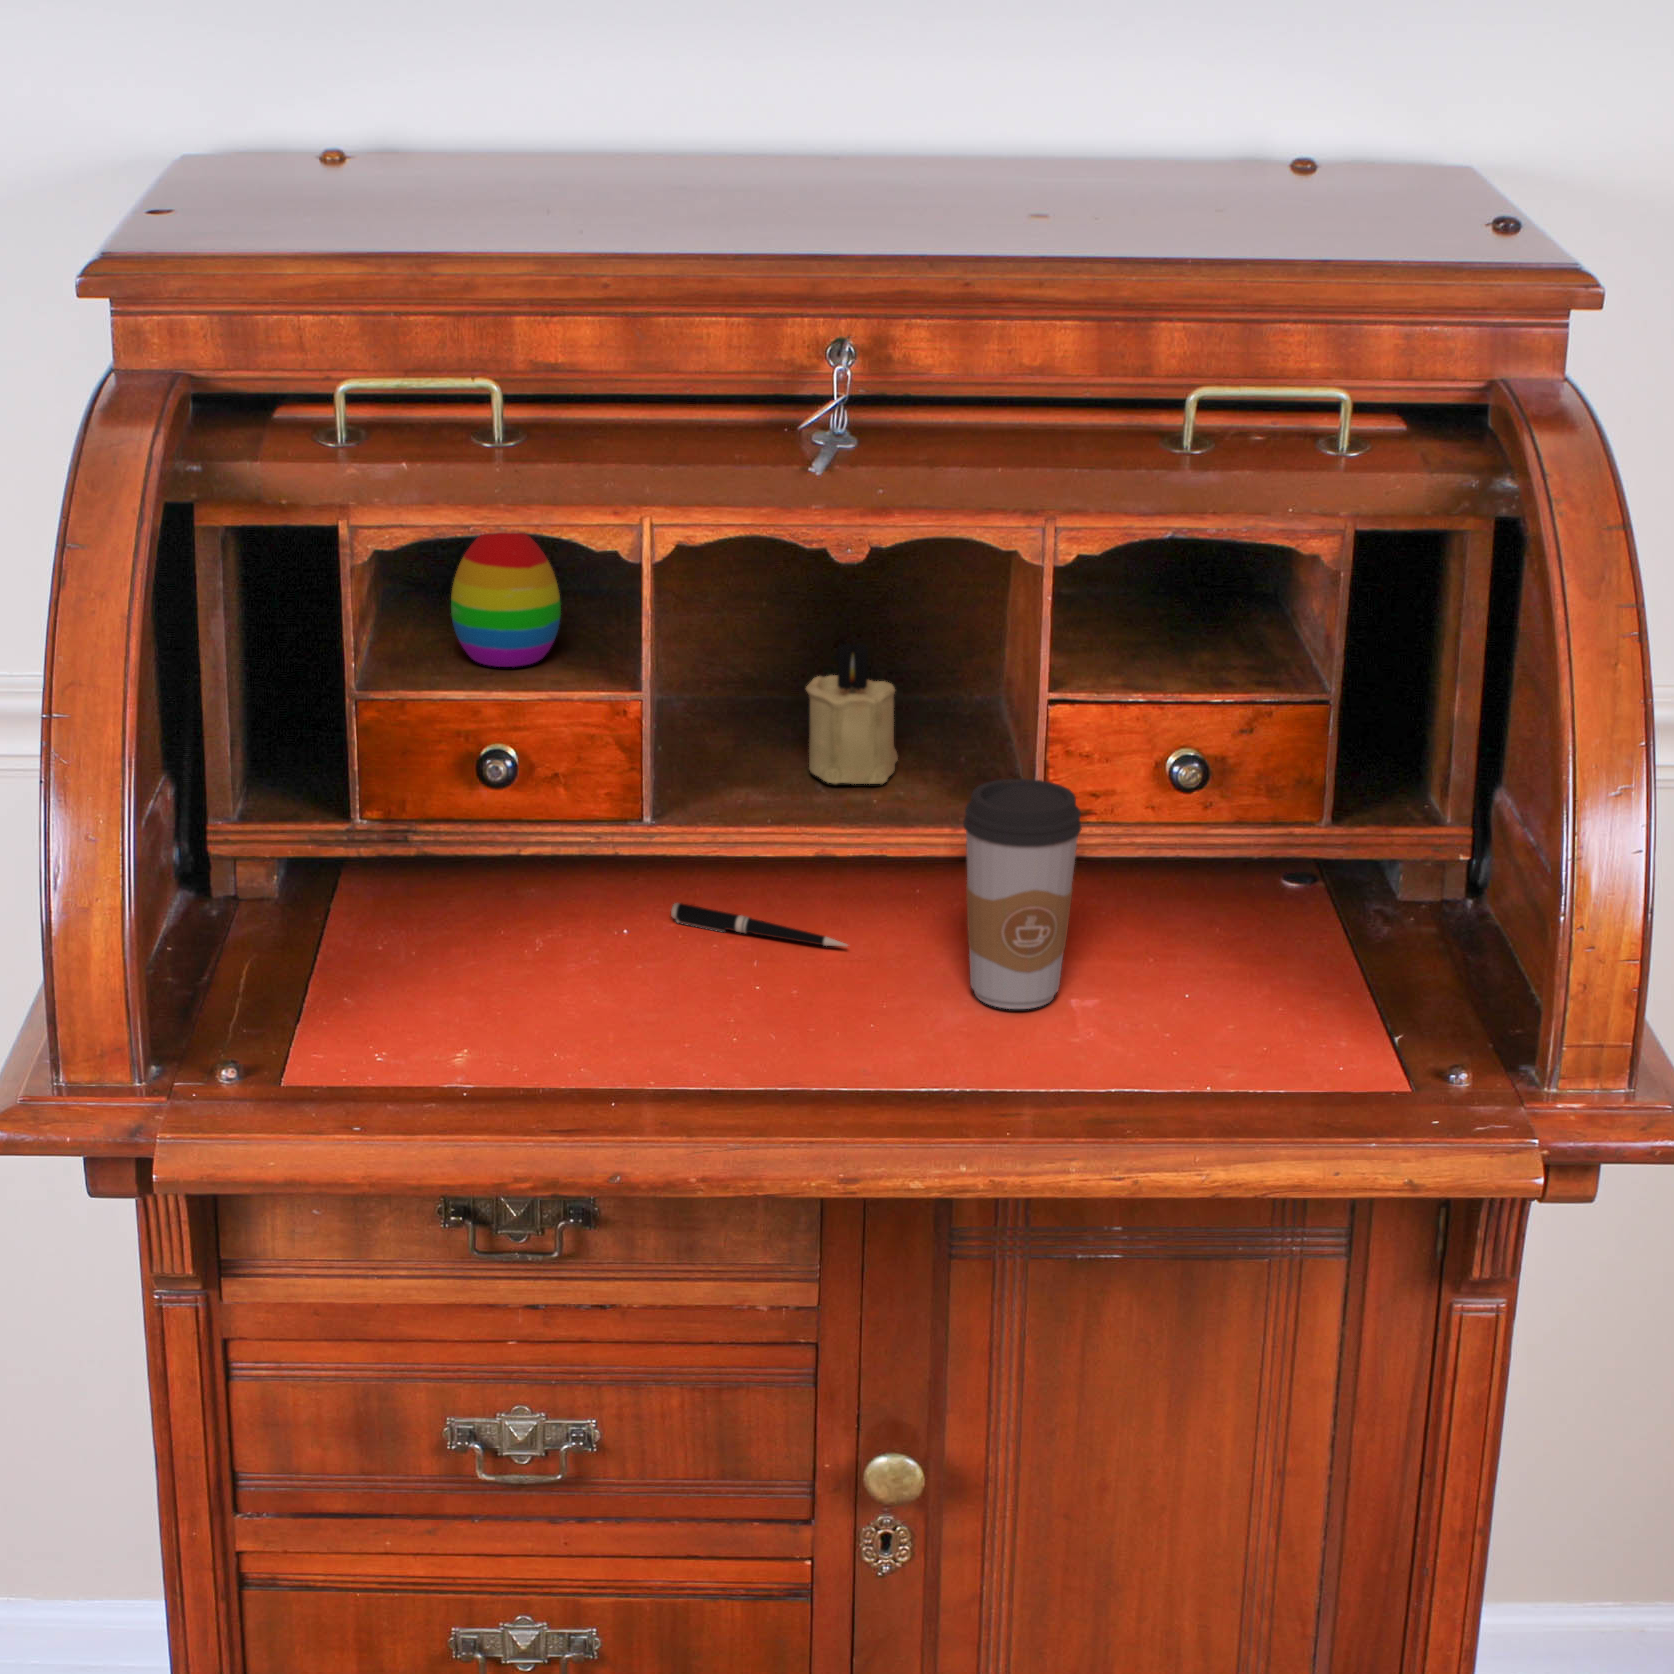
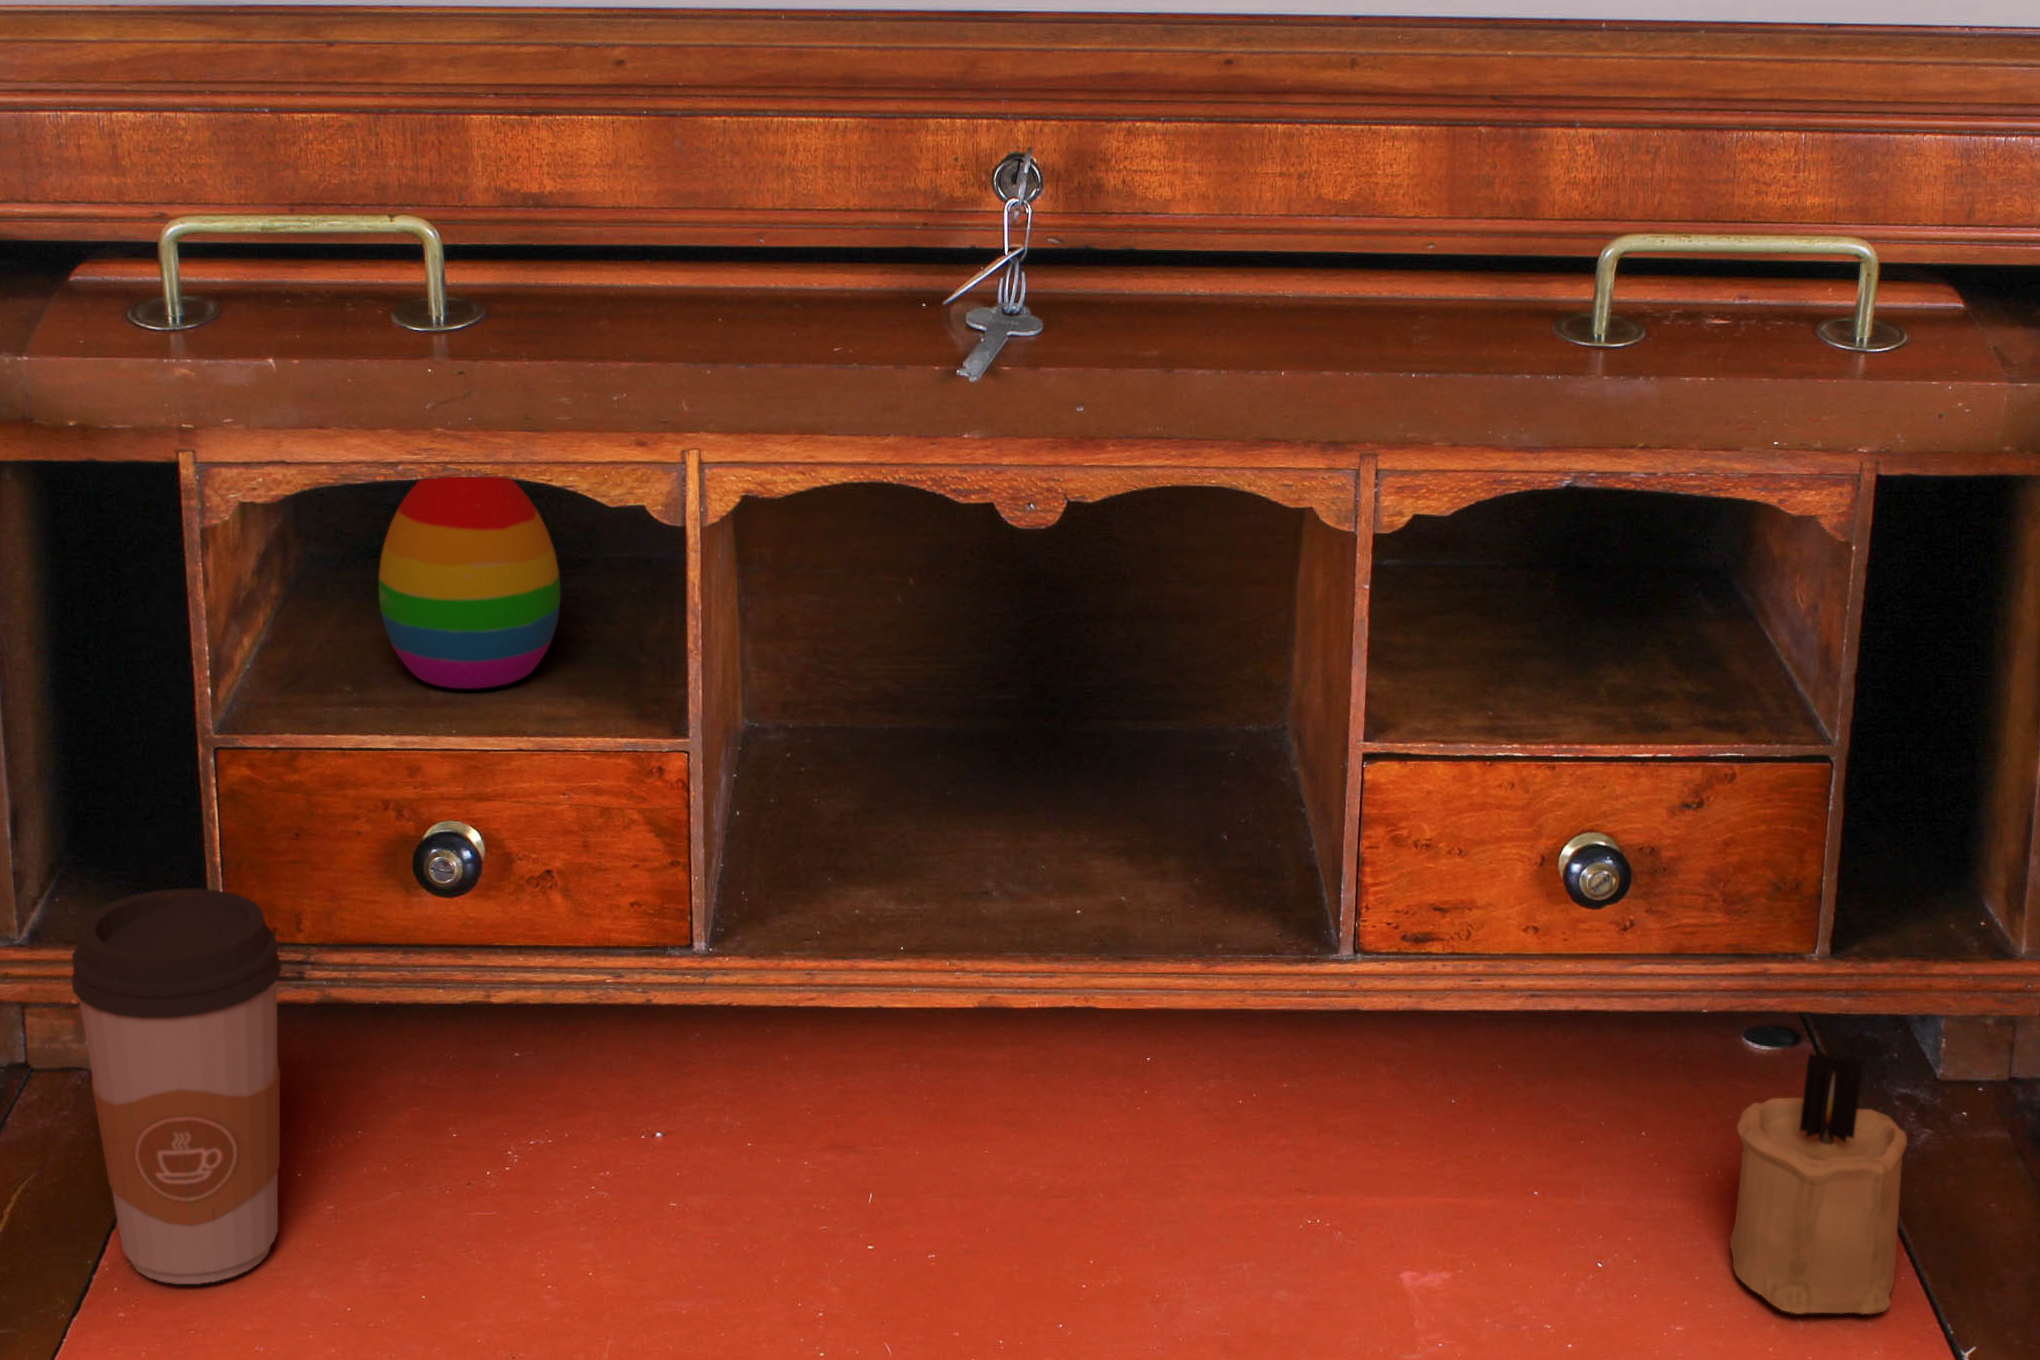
candle: present [806,643,898,784] -> present [1730,1051,1907,1314]
coffee cup: present [963,779,1082,1009] -> present [72,889,282,1284]
pen: present [671,903,847,947] -> none [734,1078,1028,1162]

